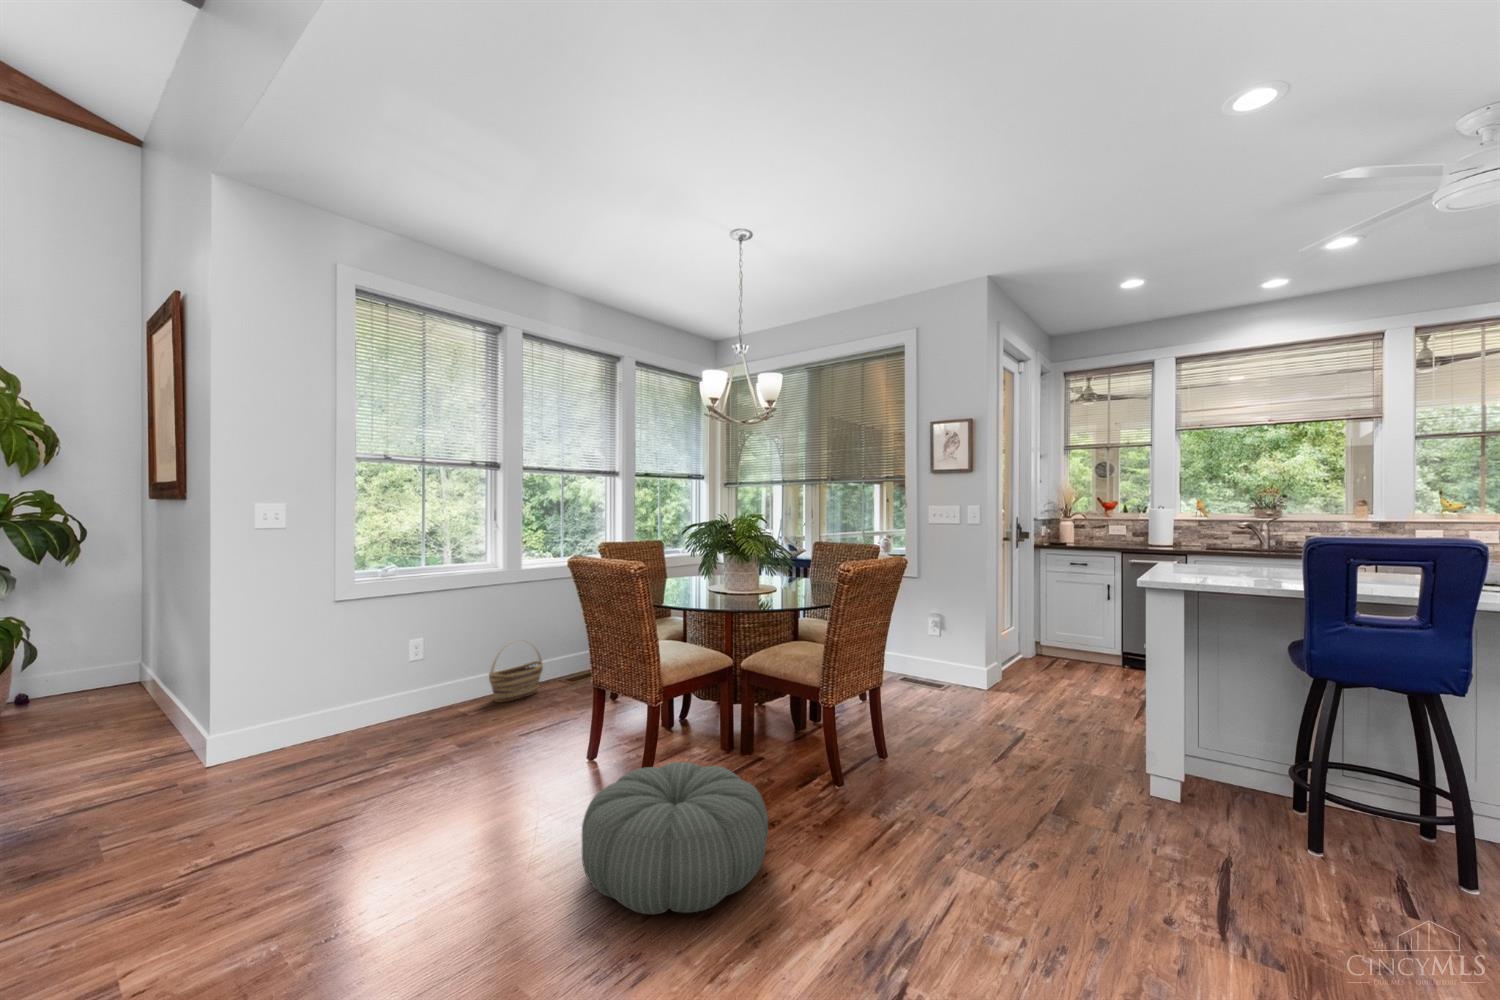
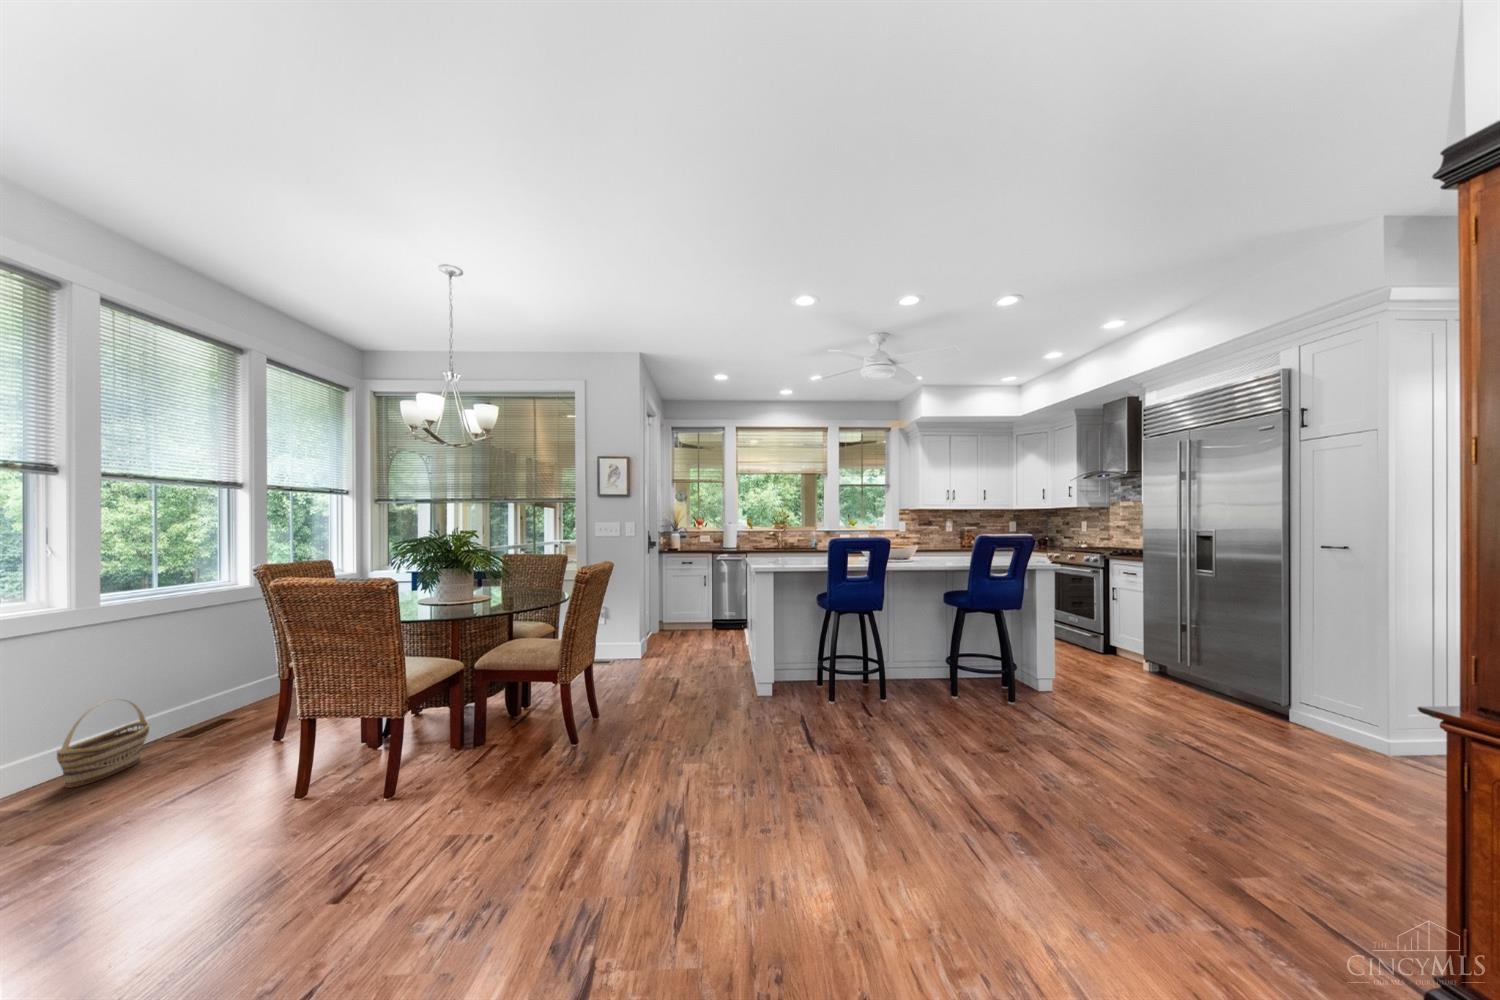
pouf: present [582,762,768,914] -> none [378,747,563,880]

